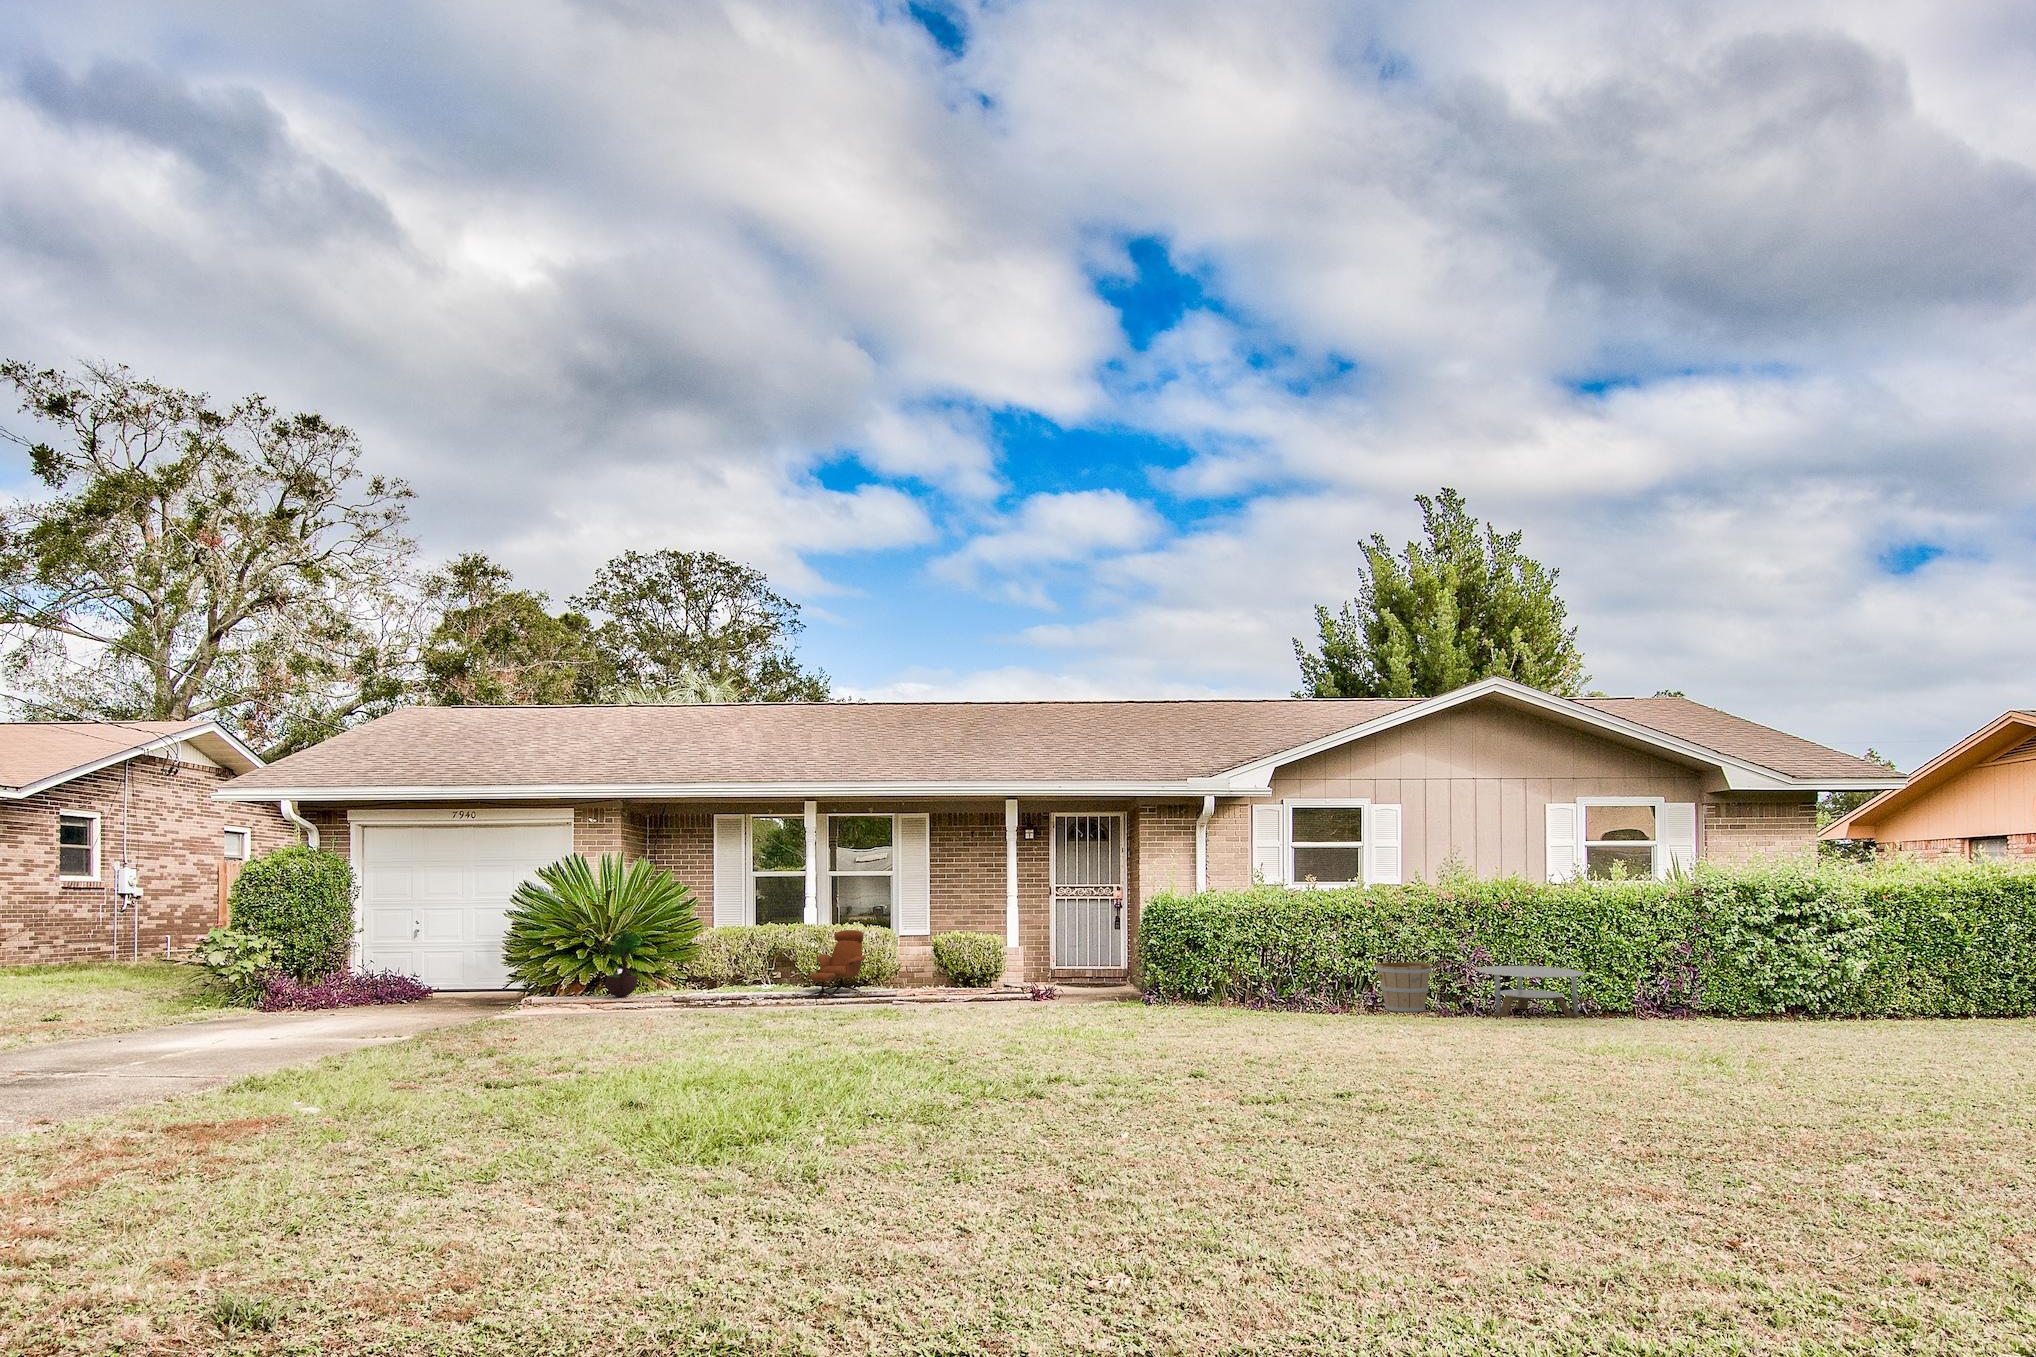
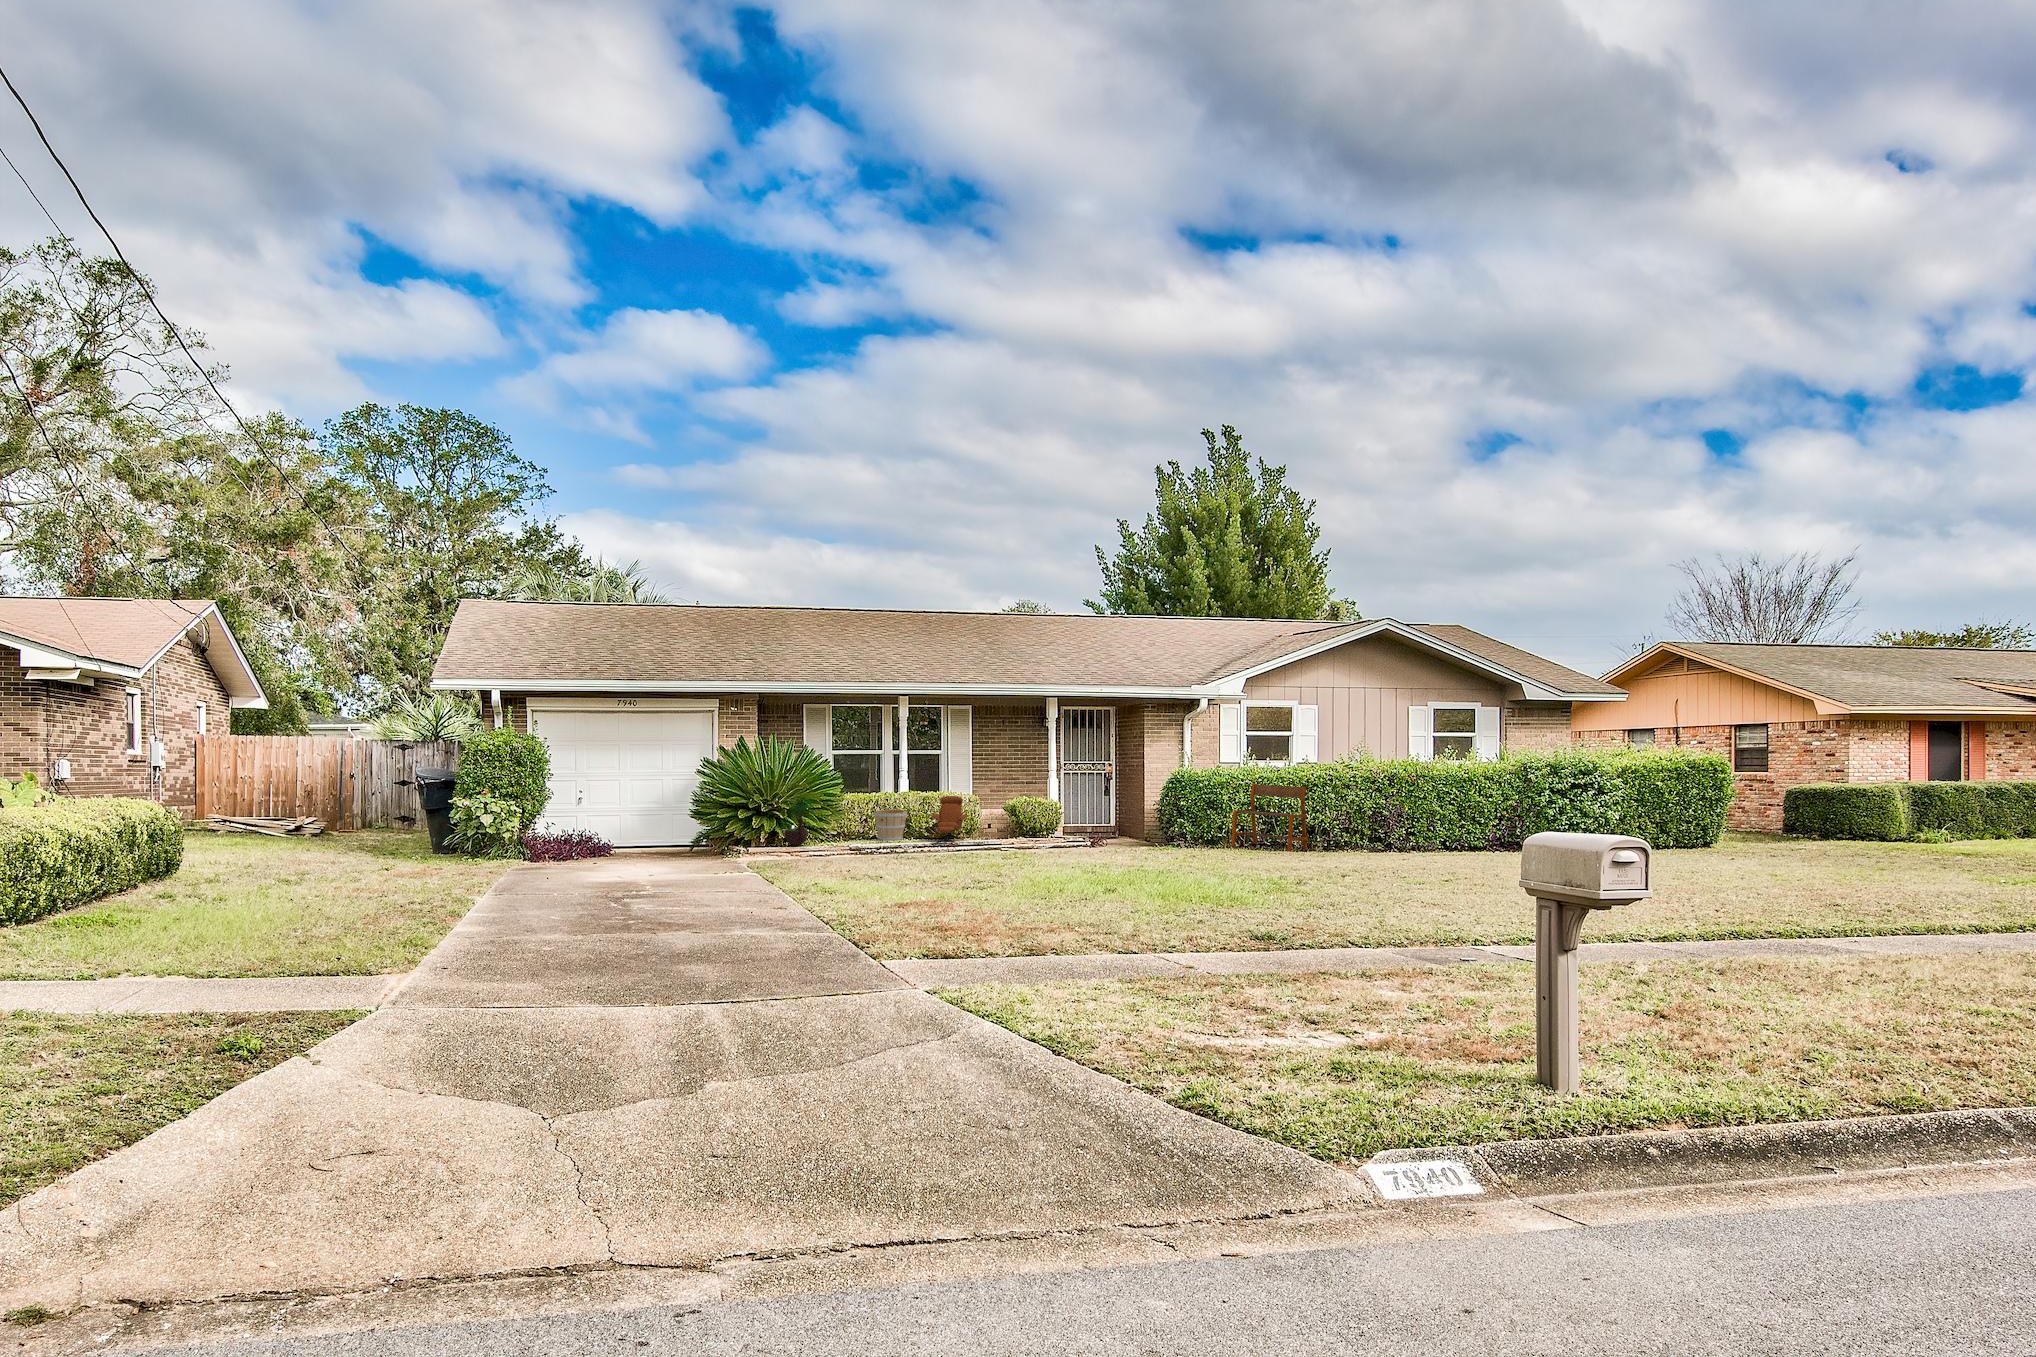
bench: none [1211,913,1322,1018] -> present [1231,783,1308,851]
wooden bucket: present [1376,961,1431,1013] -> present [874,809,907,841]
round table: present [1475,966,1585,1017] -> none [1399,818,1468,849]

